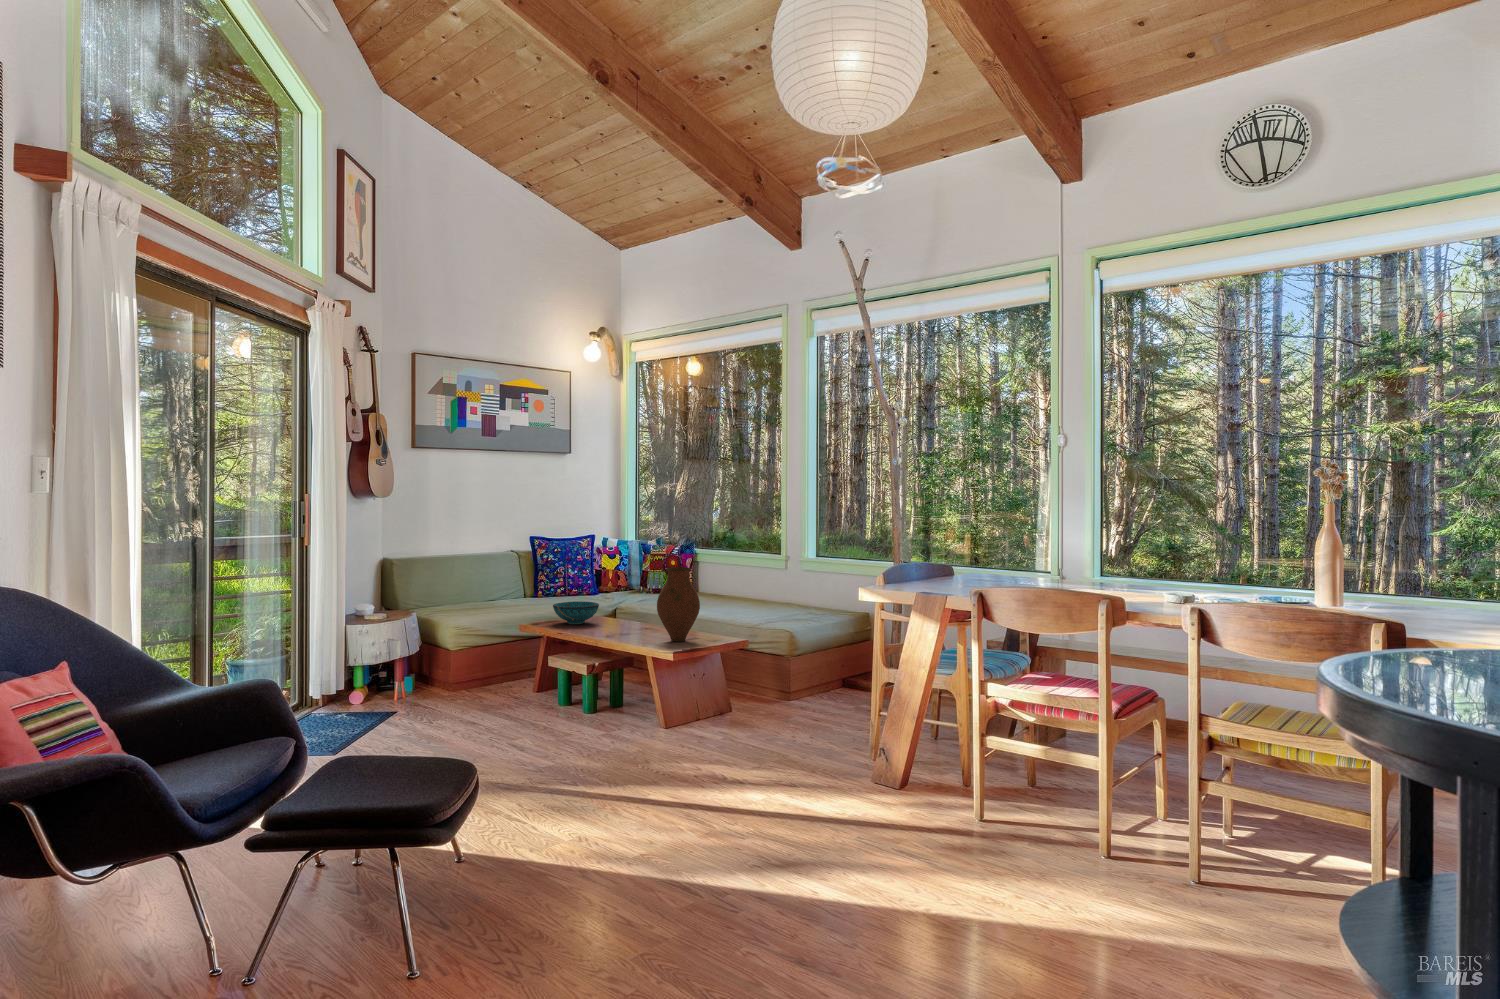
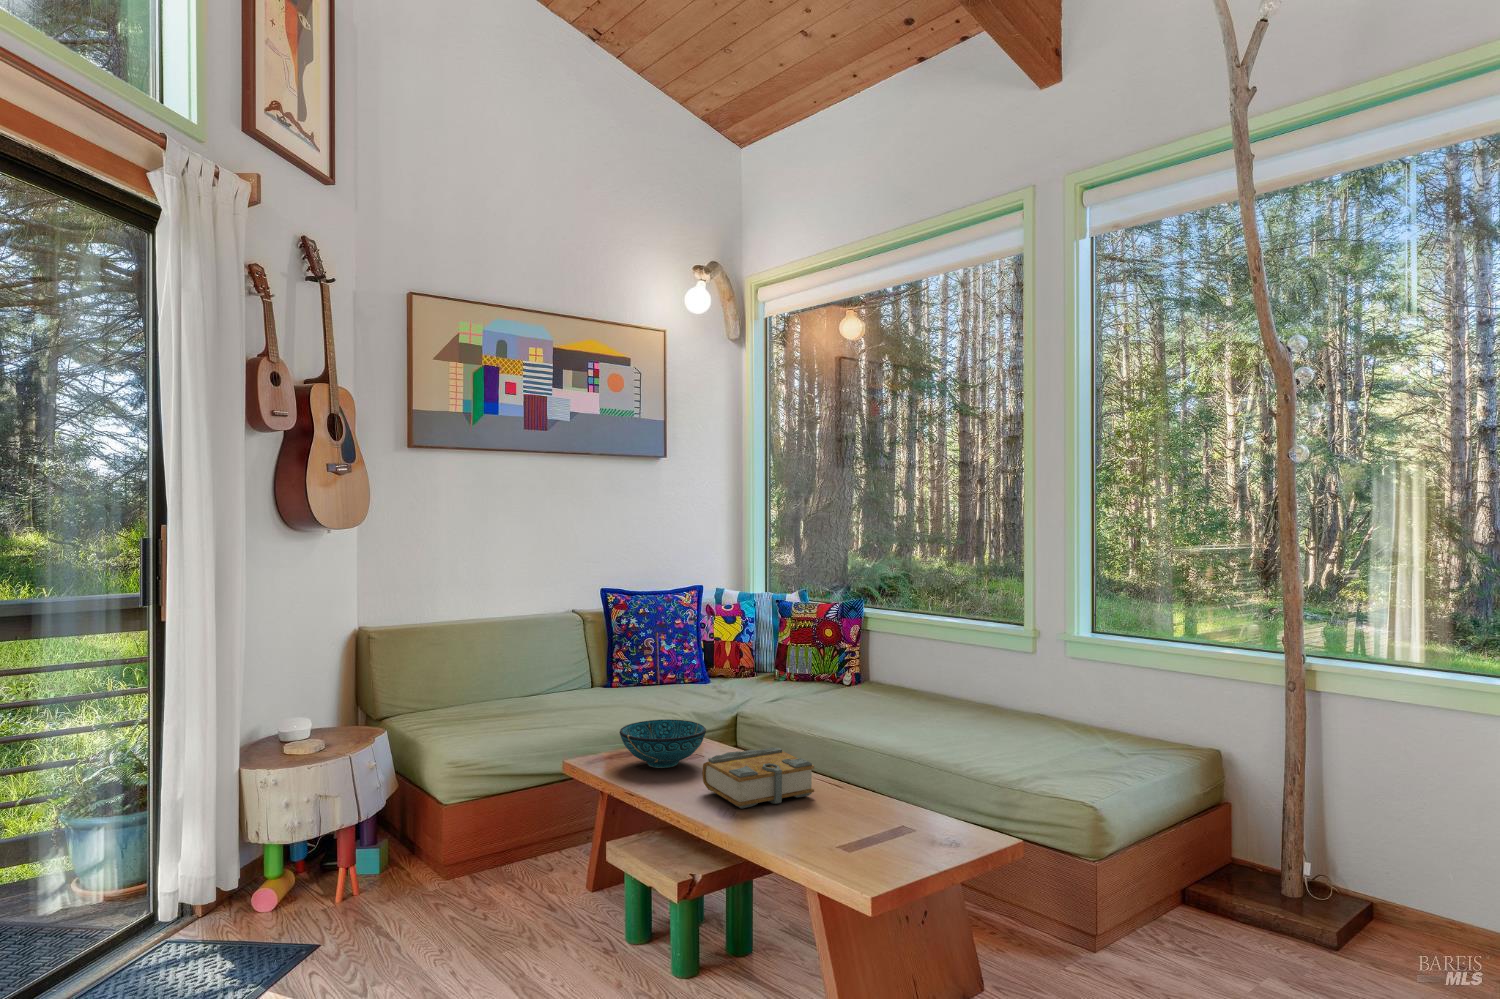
vase: present [657,567,700,642] -> none [825,675,919,841]
book: none [598,610,654,635] -> present [702,747,814,809]

